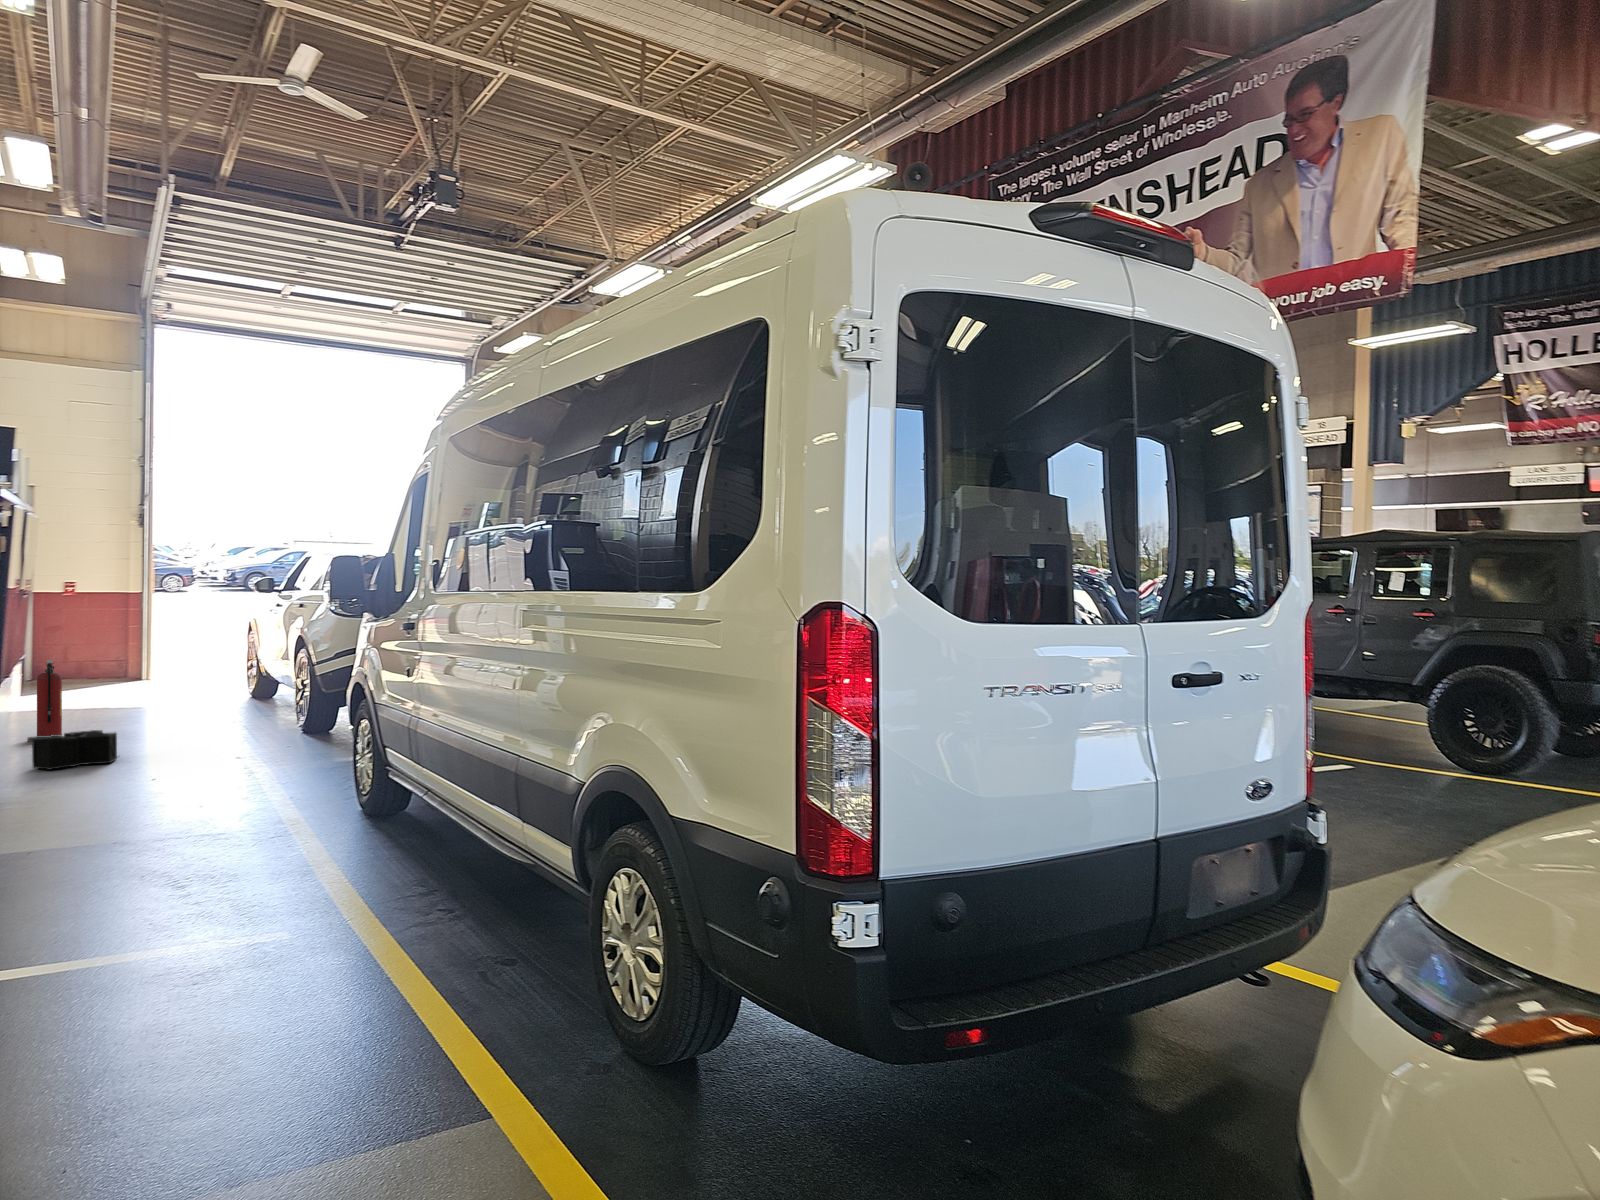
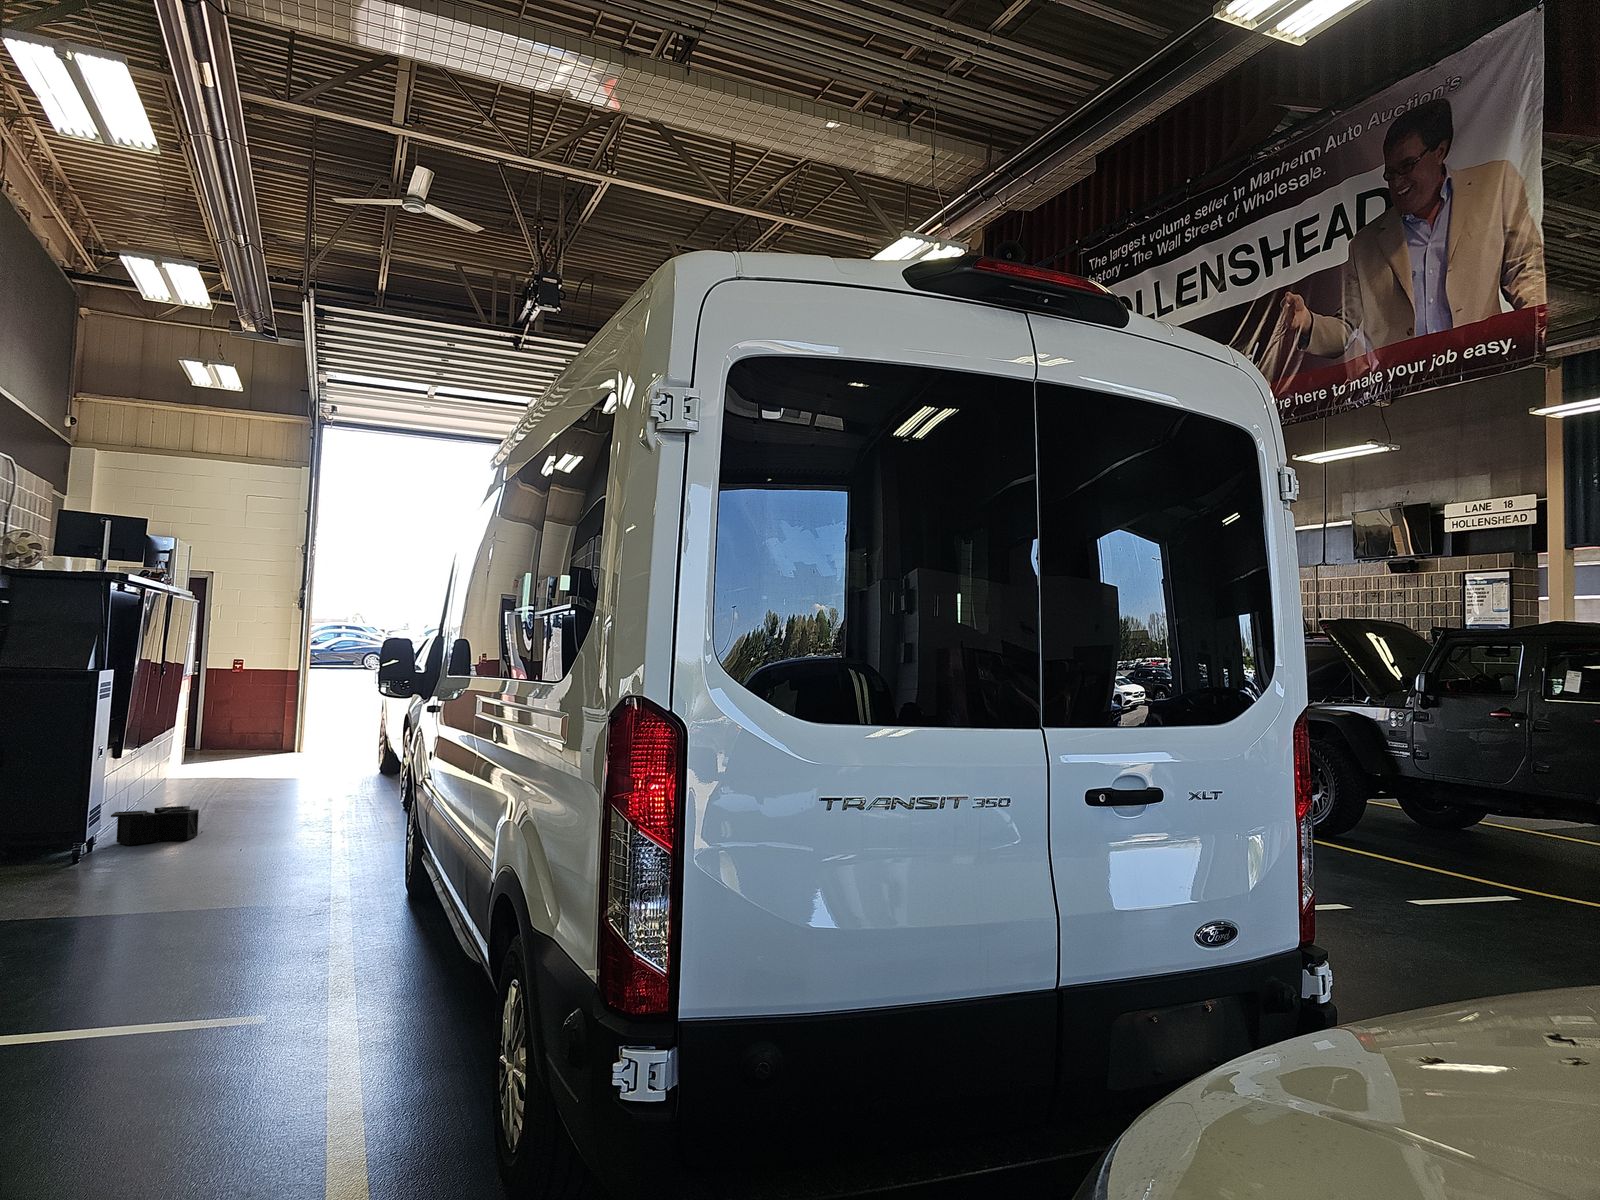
fire extinguisher: present [37,660,62,736] -> none [148,735,175,811]

